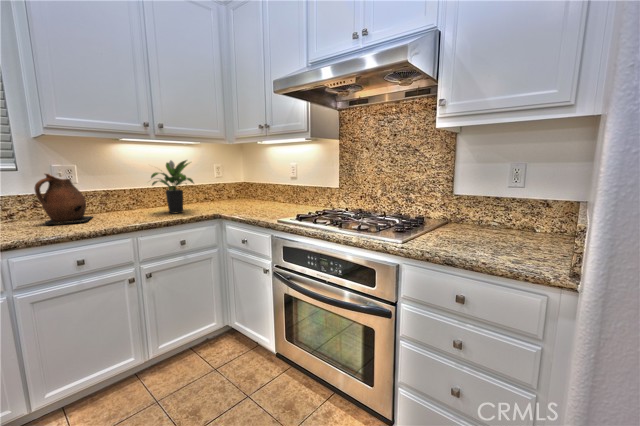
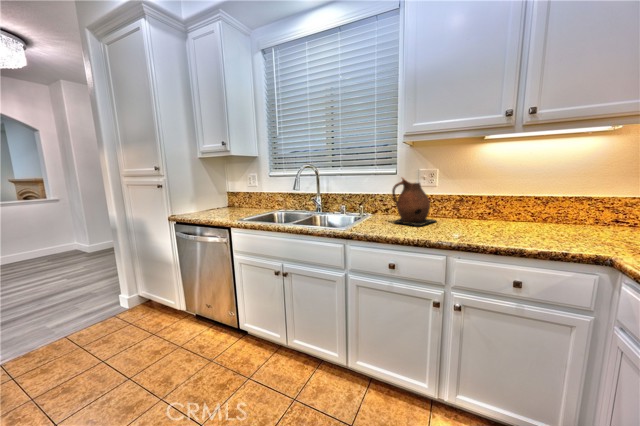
potted plant: present [151,160,194,214] -> none [492,158,577,238]

